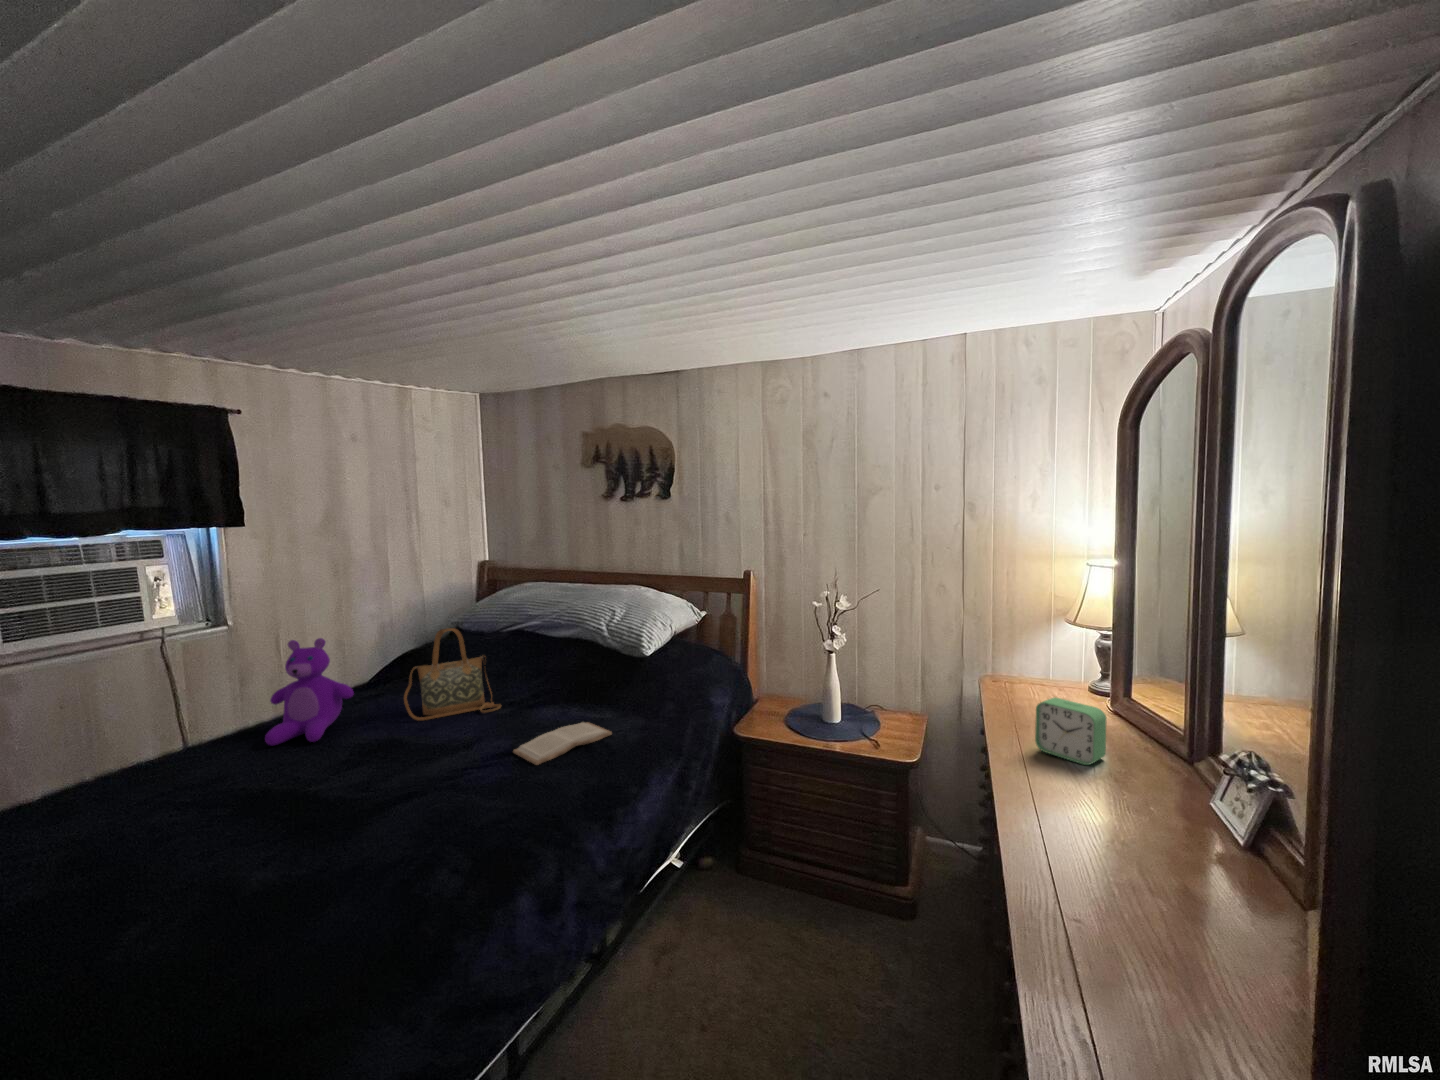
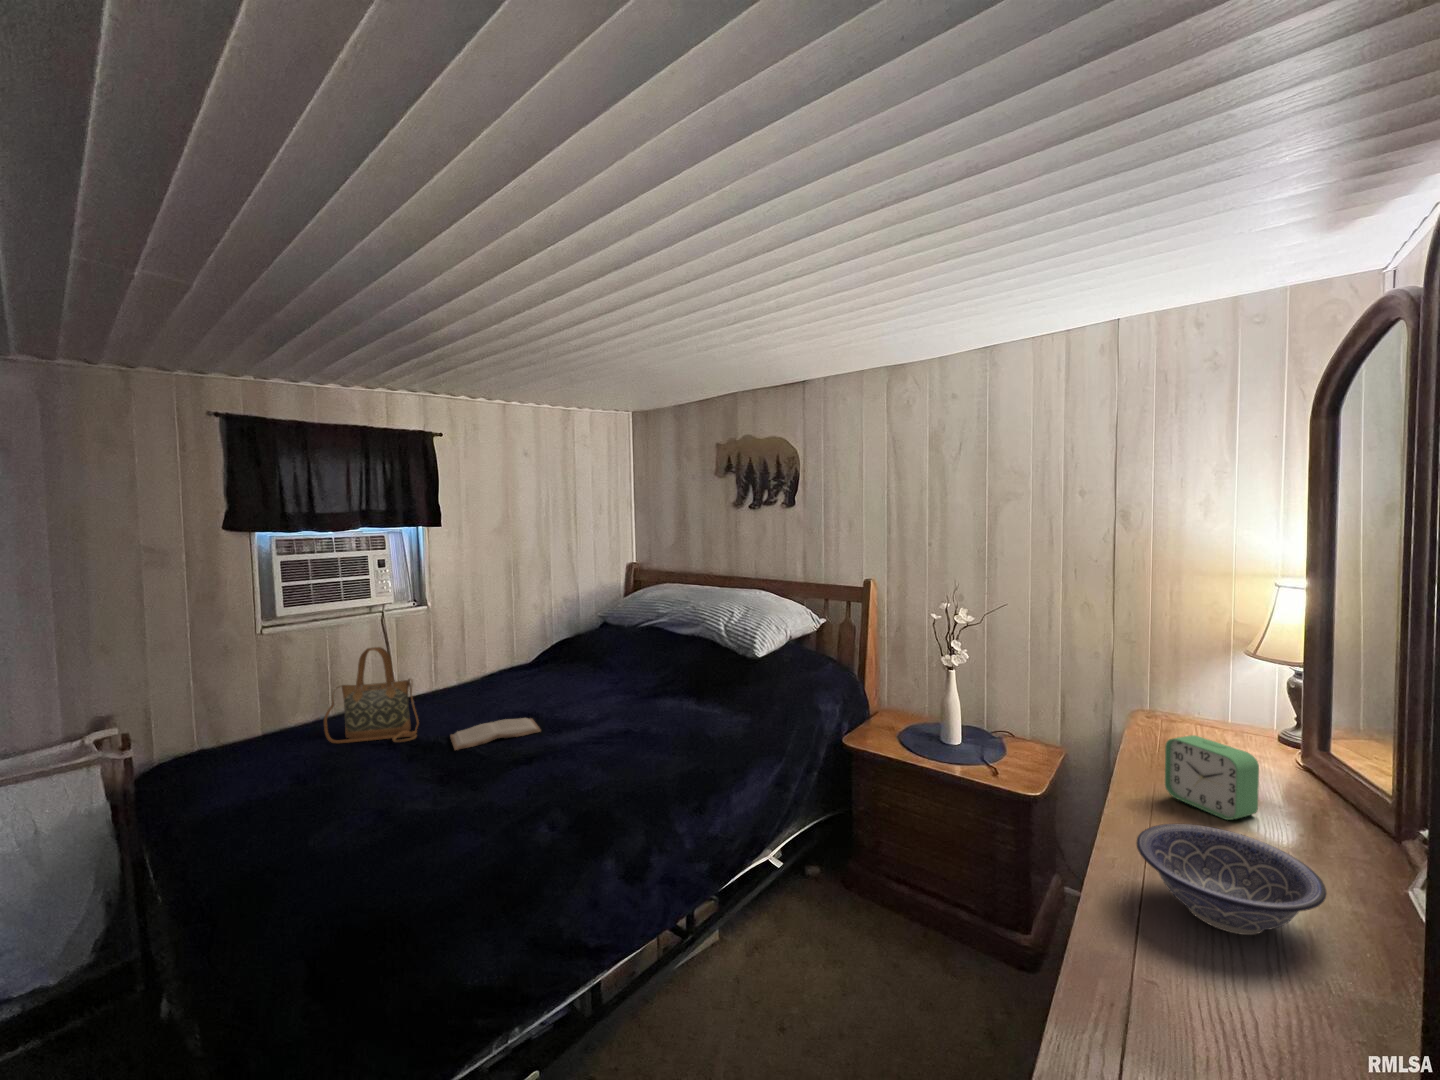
handbag: present [404,628,501,721] -> present [324,647,419,743]
teddy bear: present [265,638,354,745] -> none [442,620,509,706]
book: present [513,722,612,765] -> present [450,718,541,750]
decorative bowl: none [1051,776,1195,863] -> present [1137,824,1326,935]

